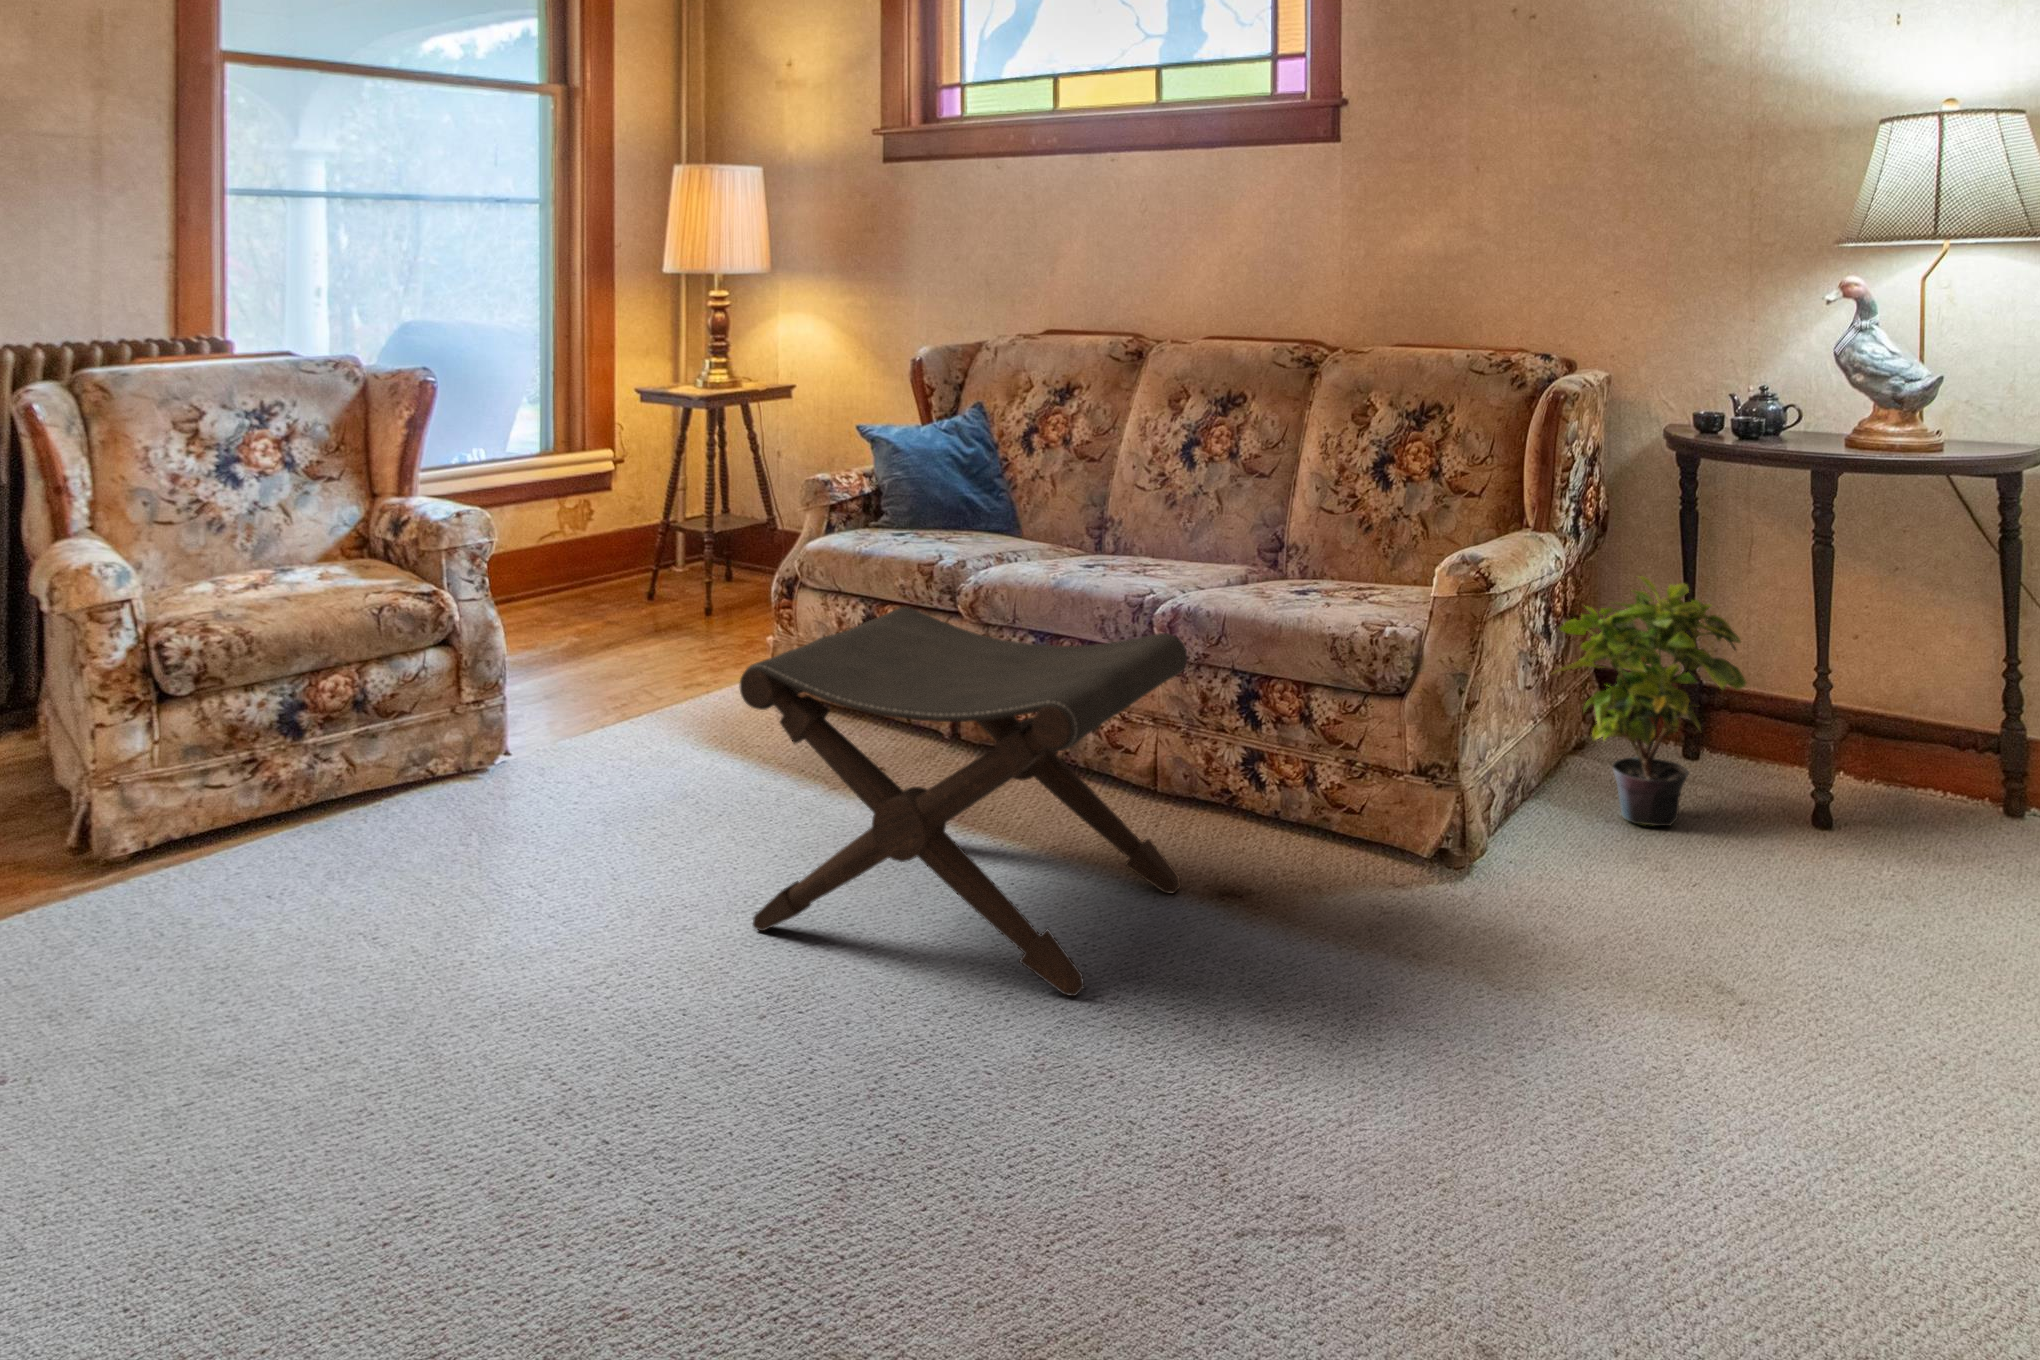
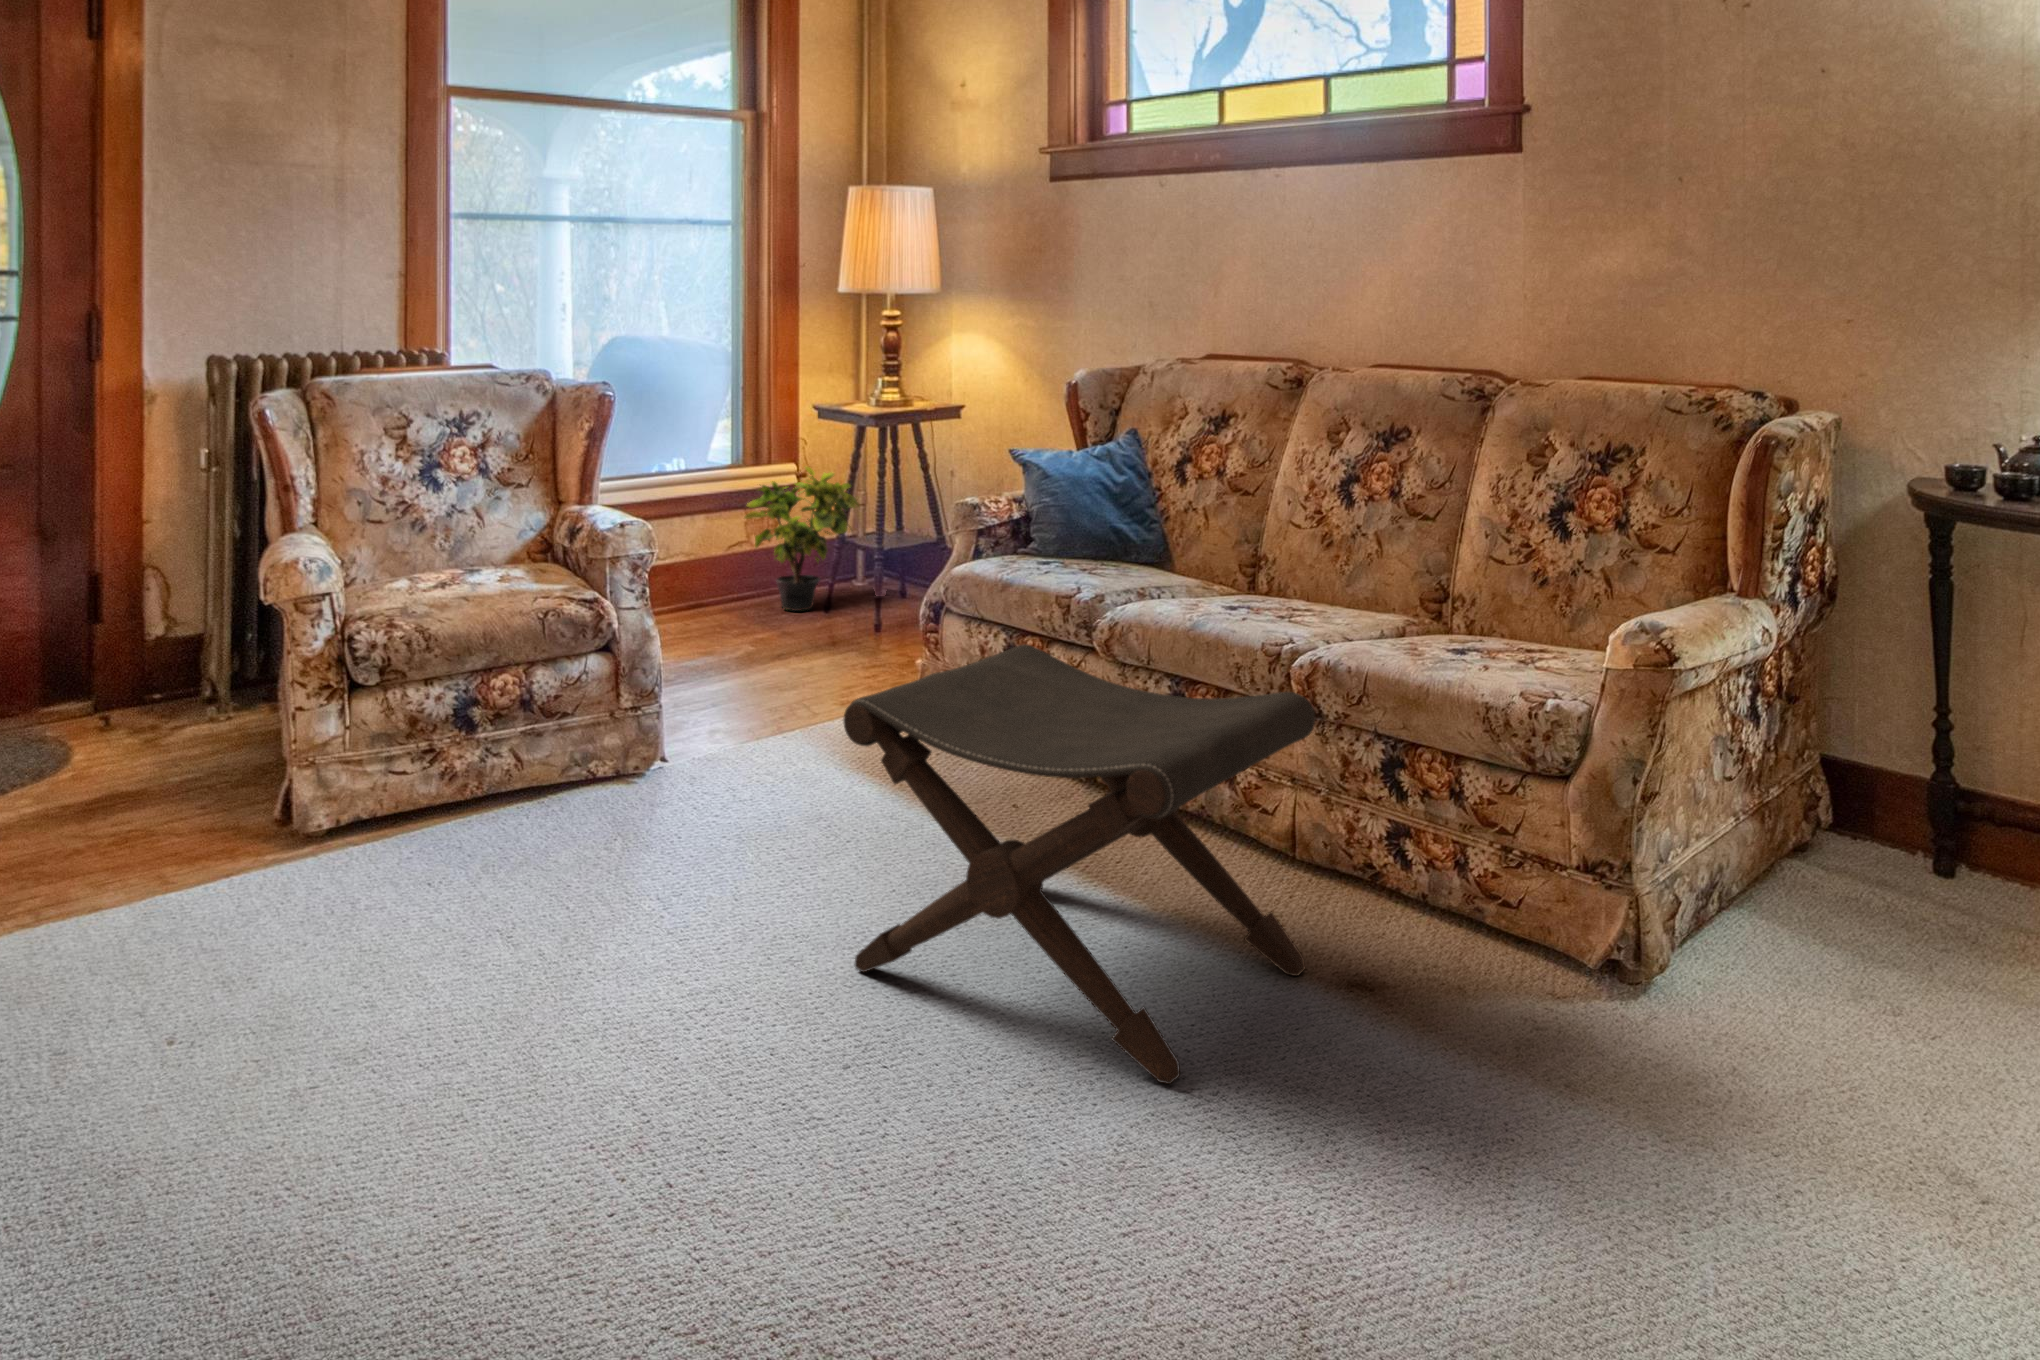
potted plant: present [1552,576,1747,826] -> present [744,467,858,611]

